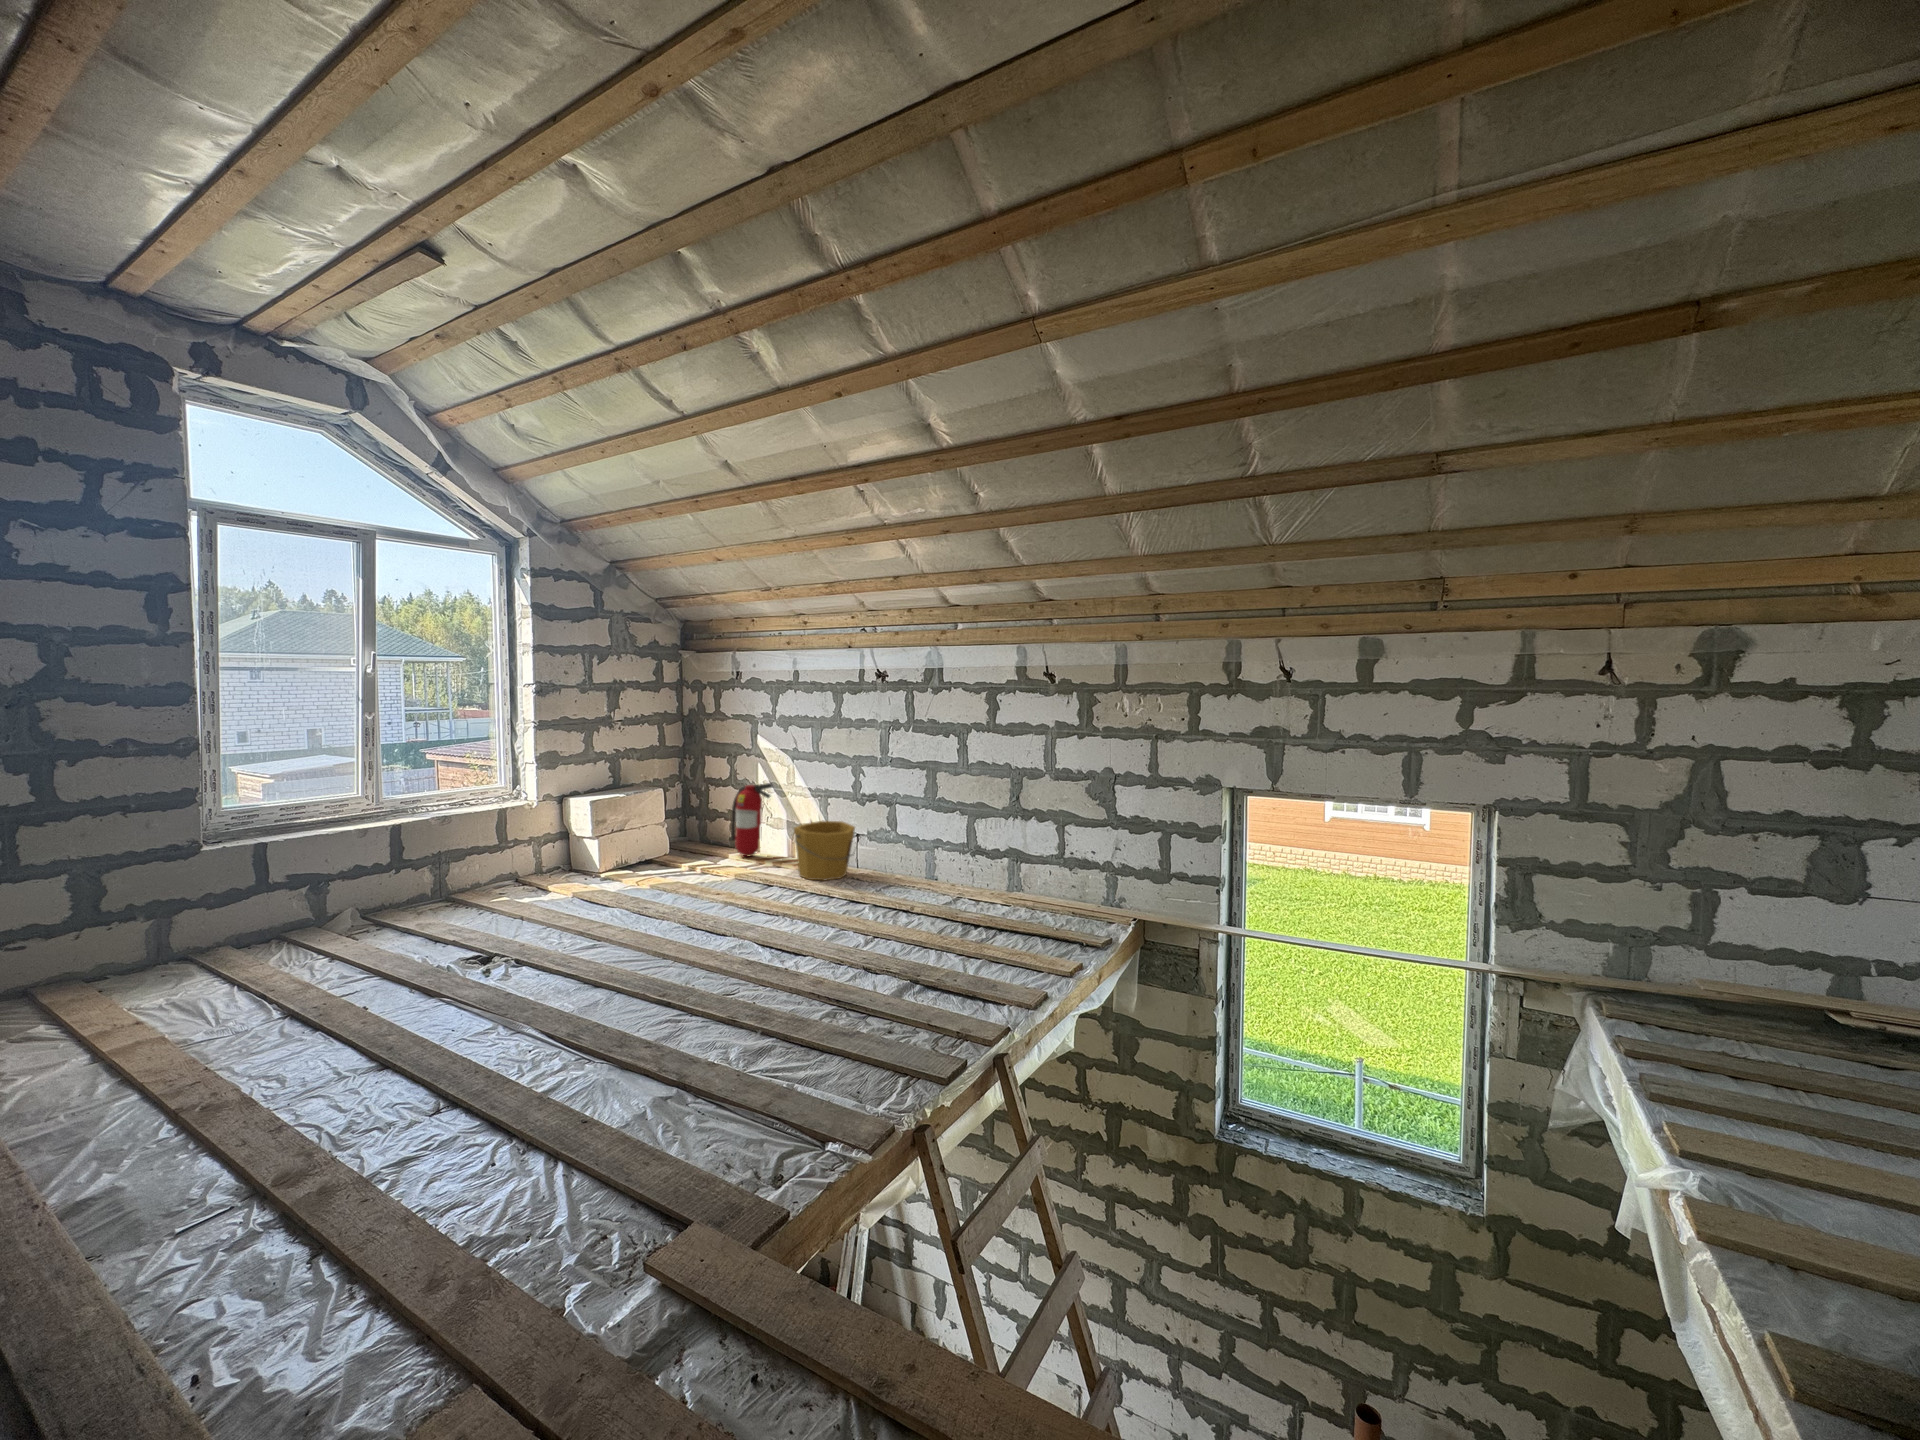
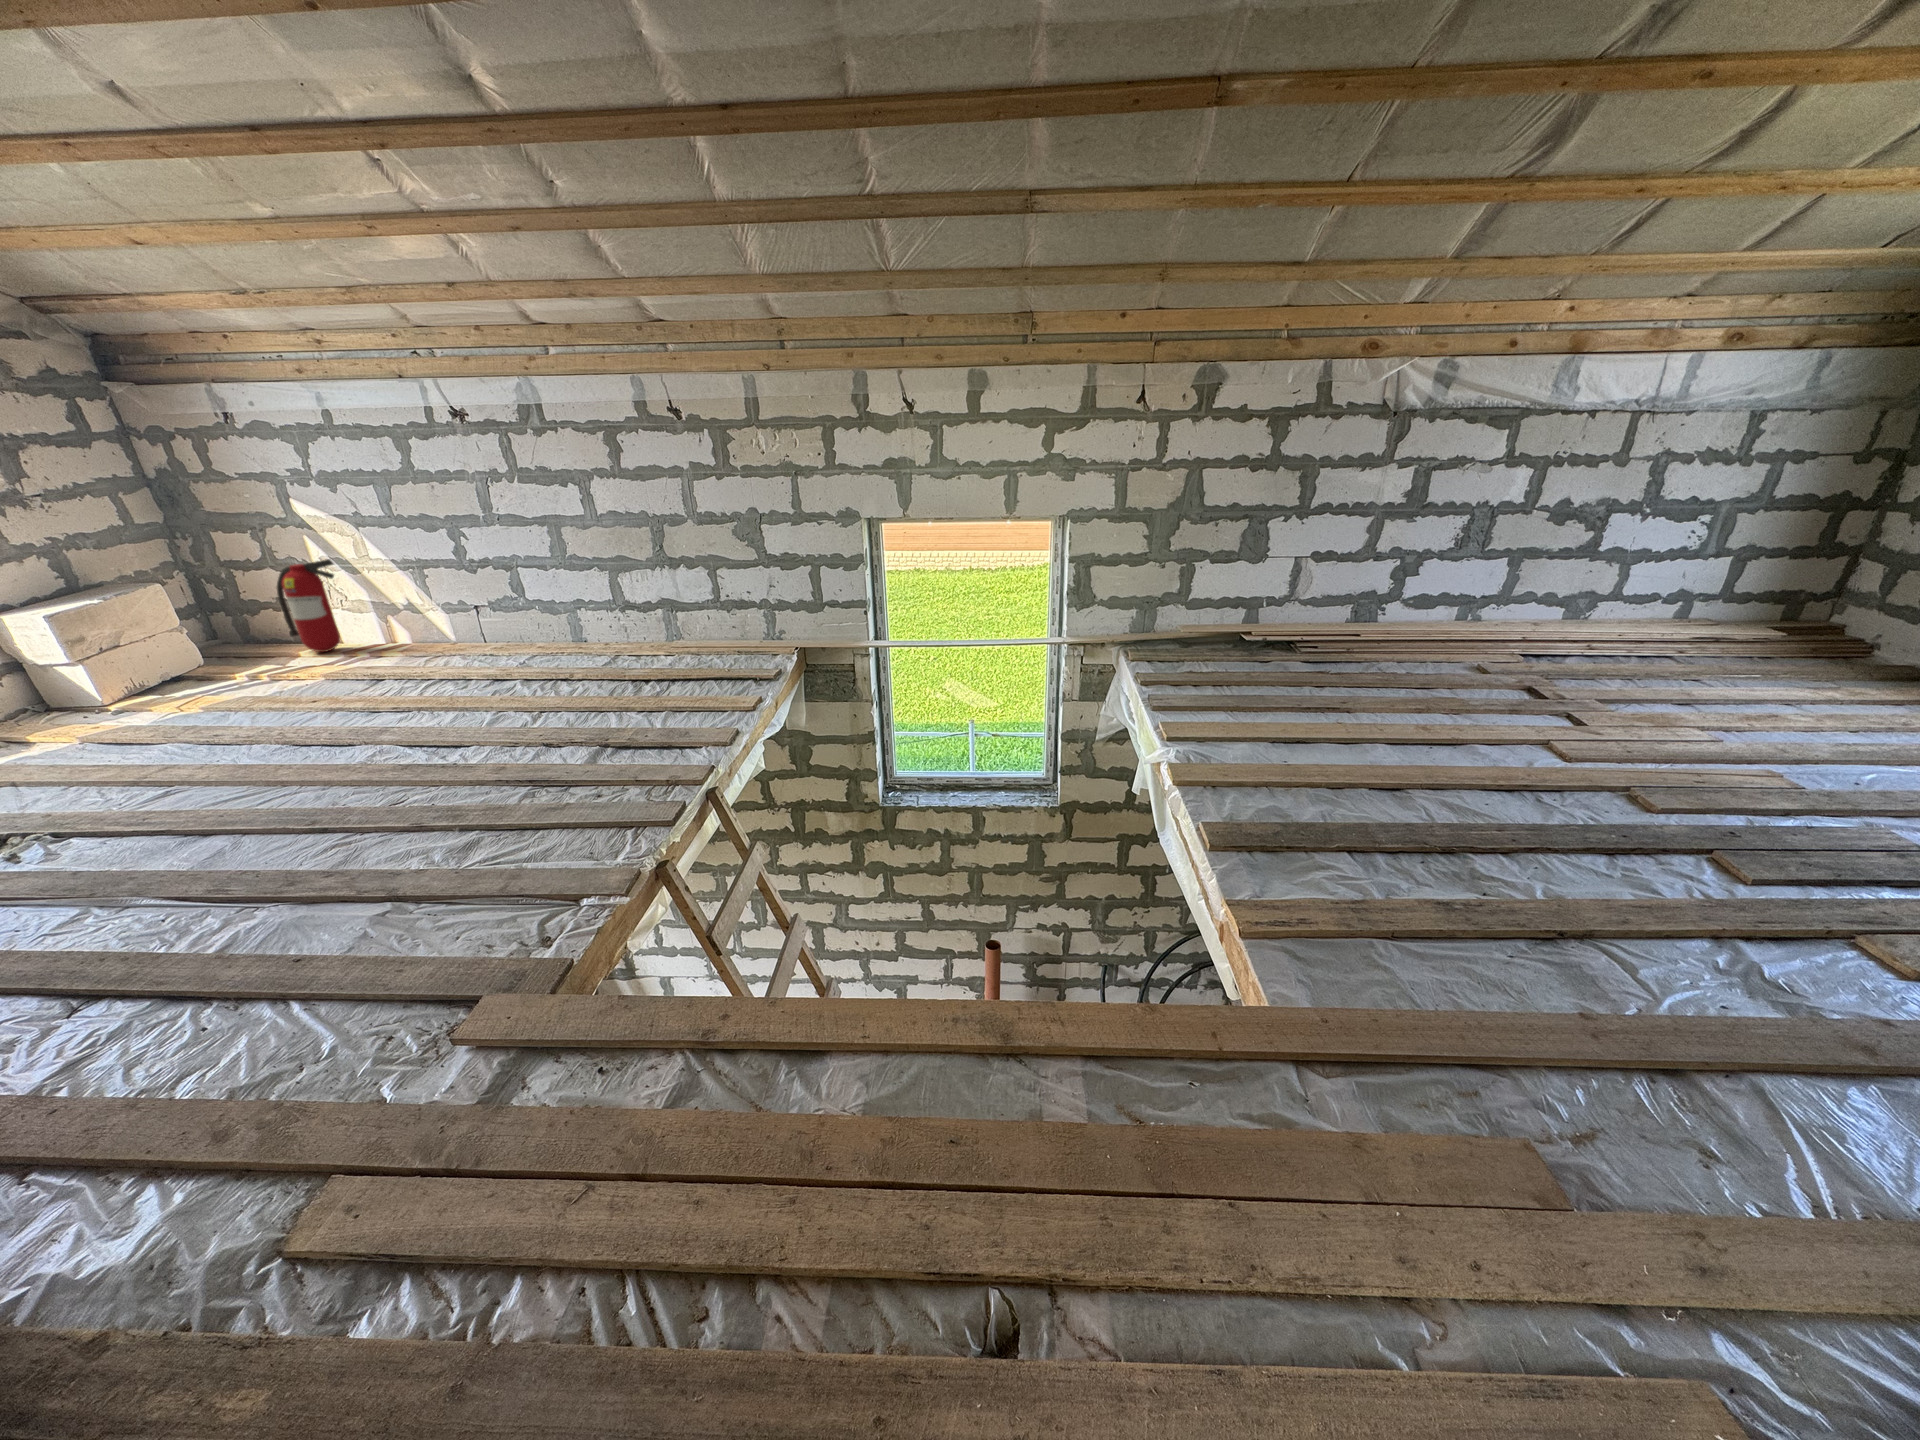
bucket: present [794,821,855,880] -> none [387,595,479,667]

